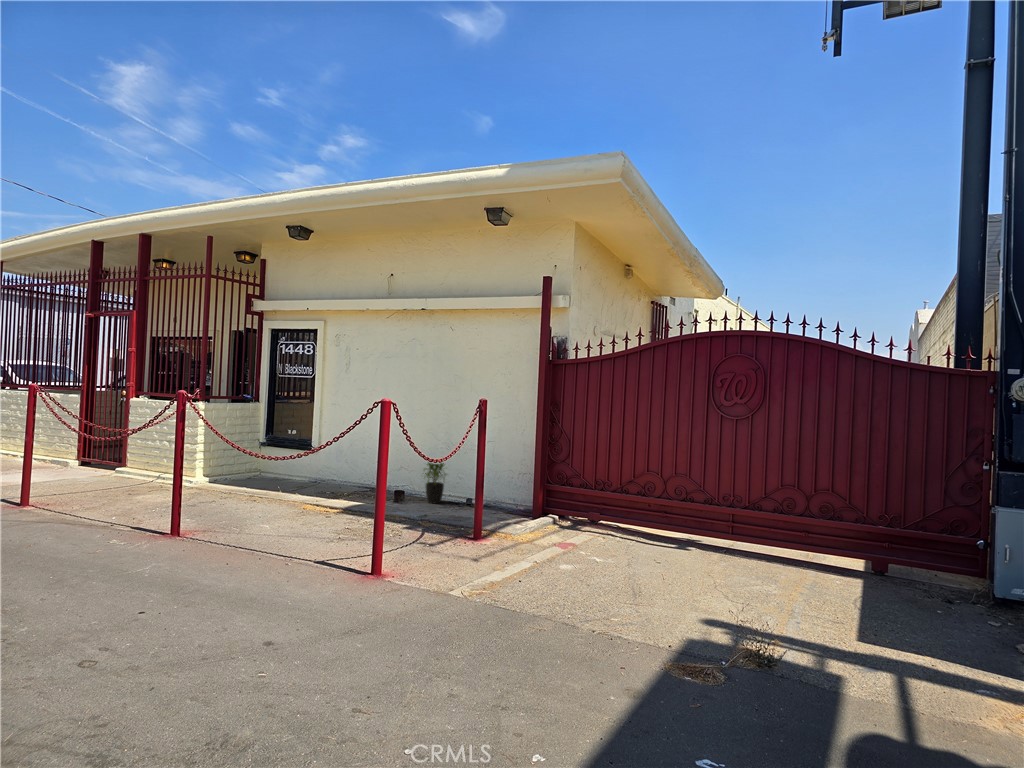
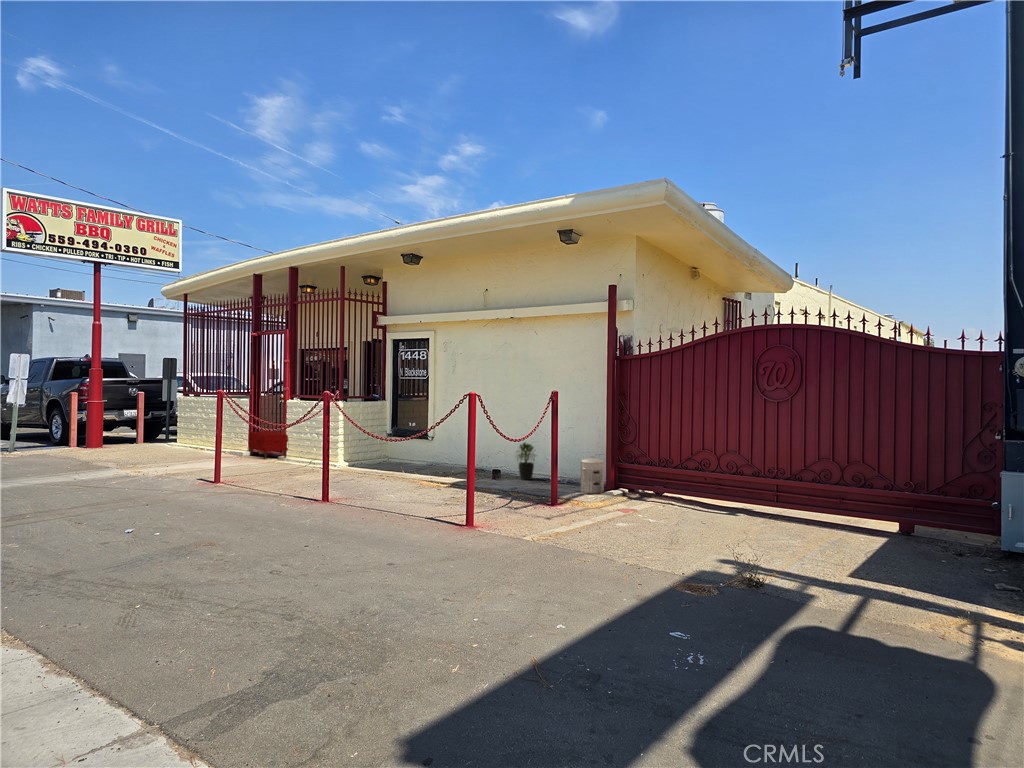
bench: none [76,436,130,473] -> present [248,431,288,459]
waste bin: none [503,478,532,523] -> present [581,458,604,494]

